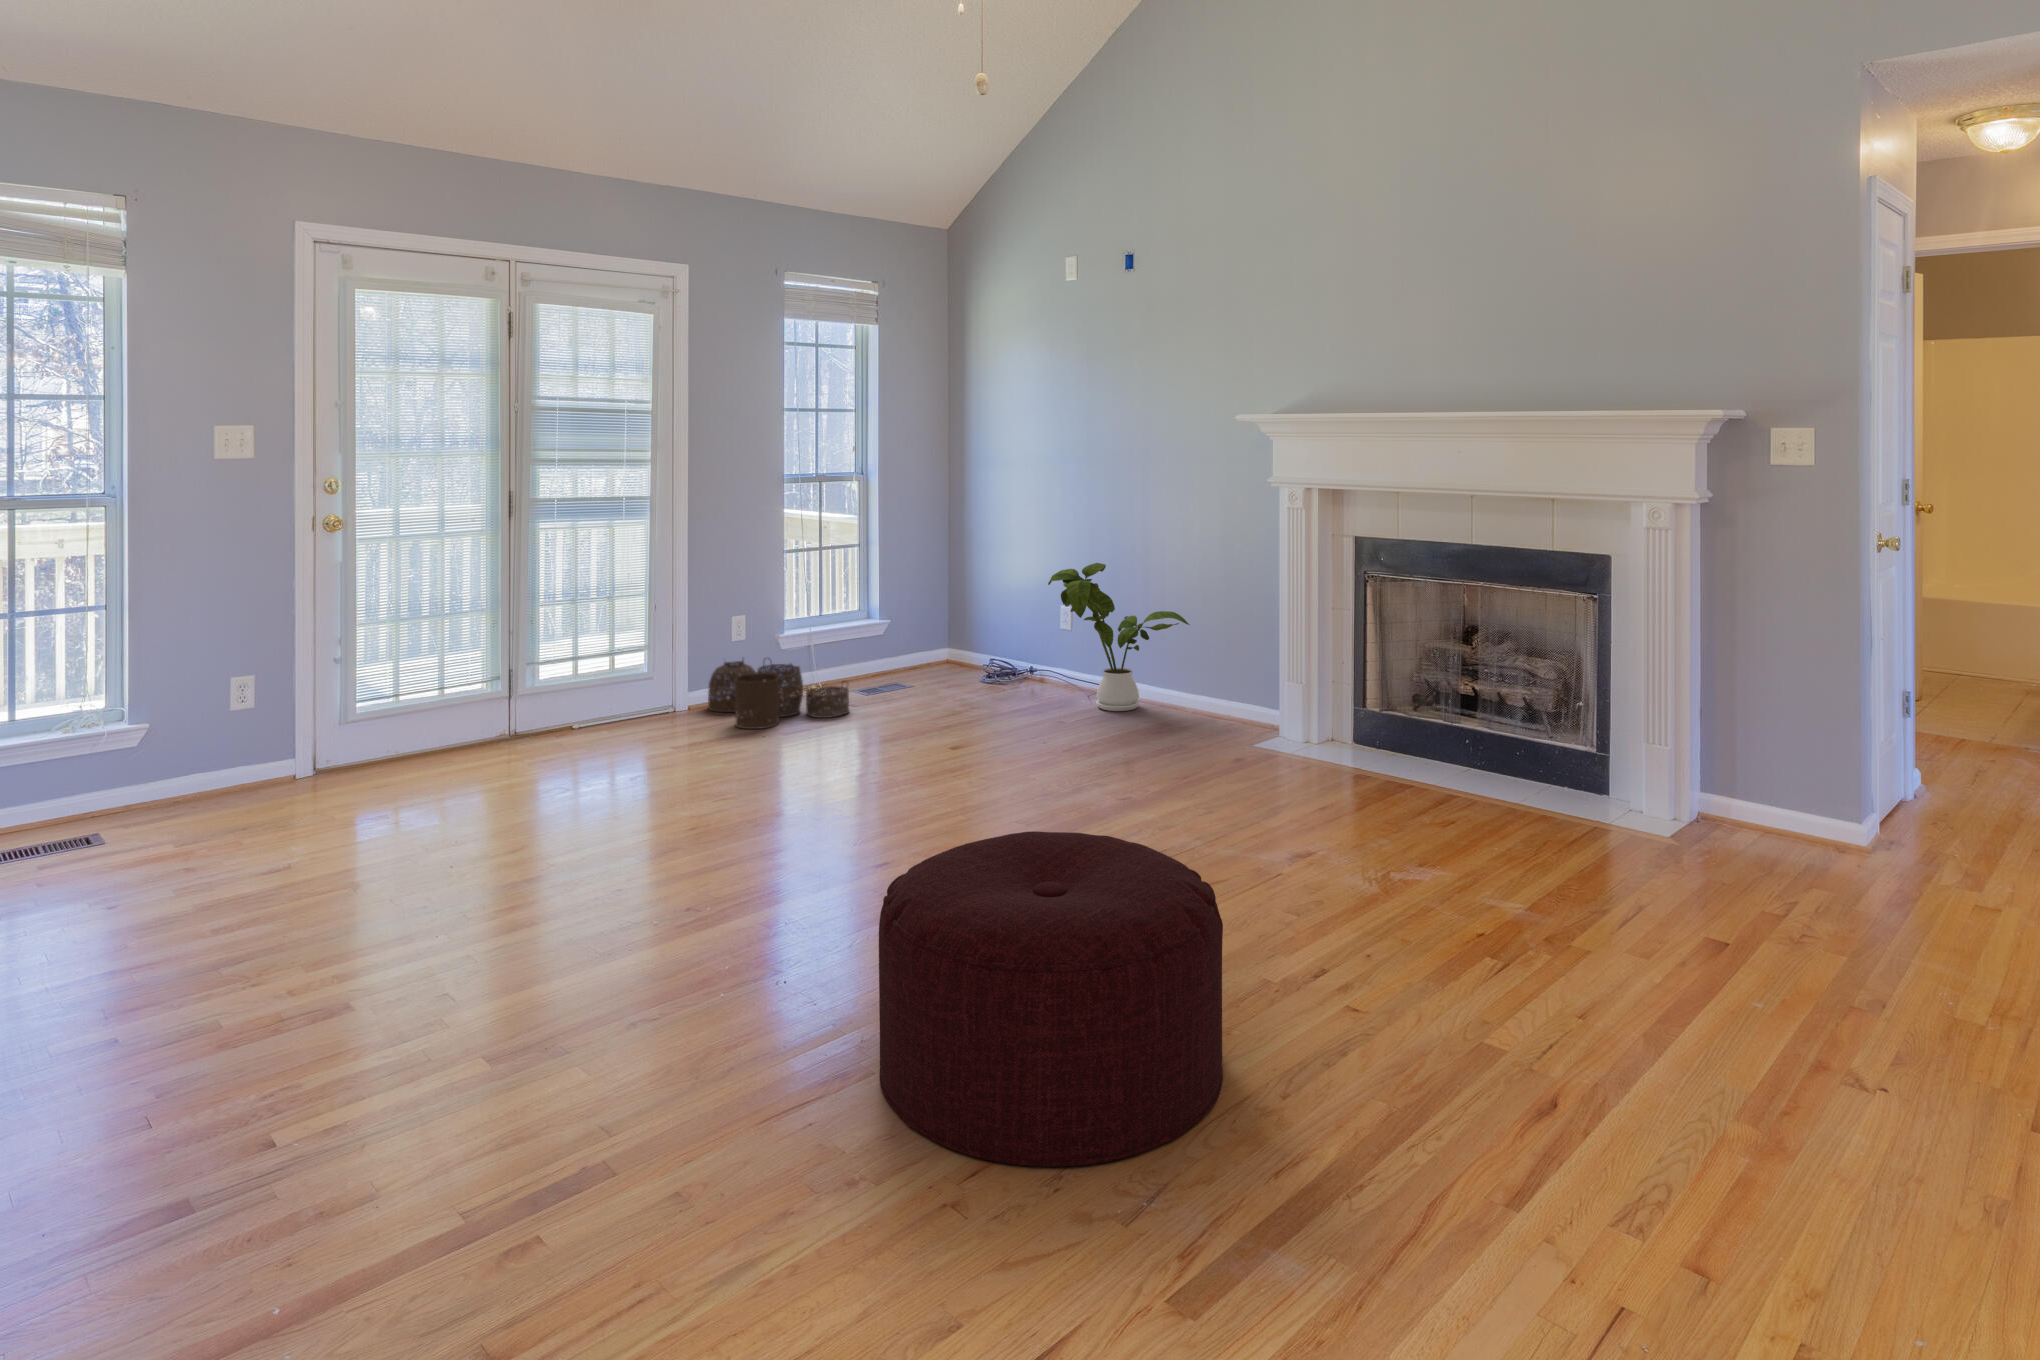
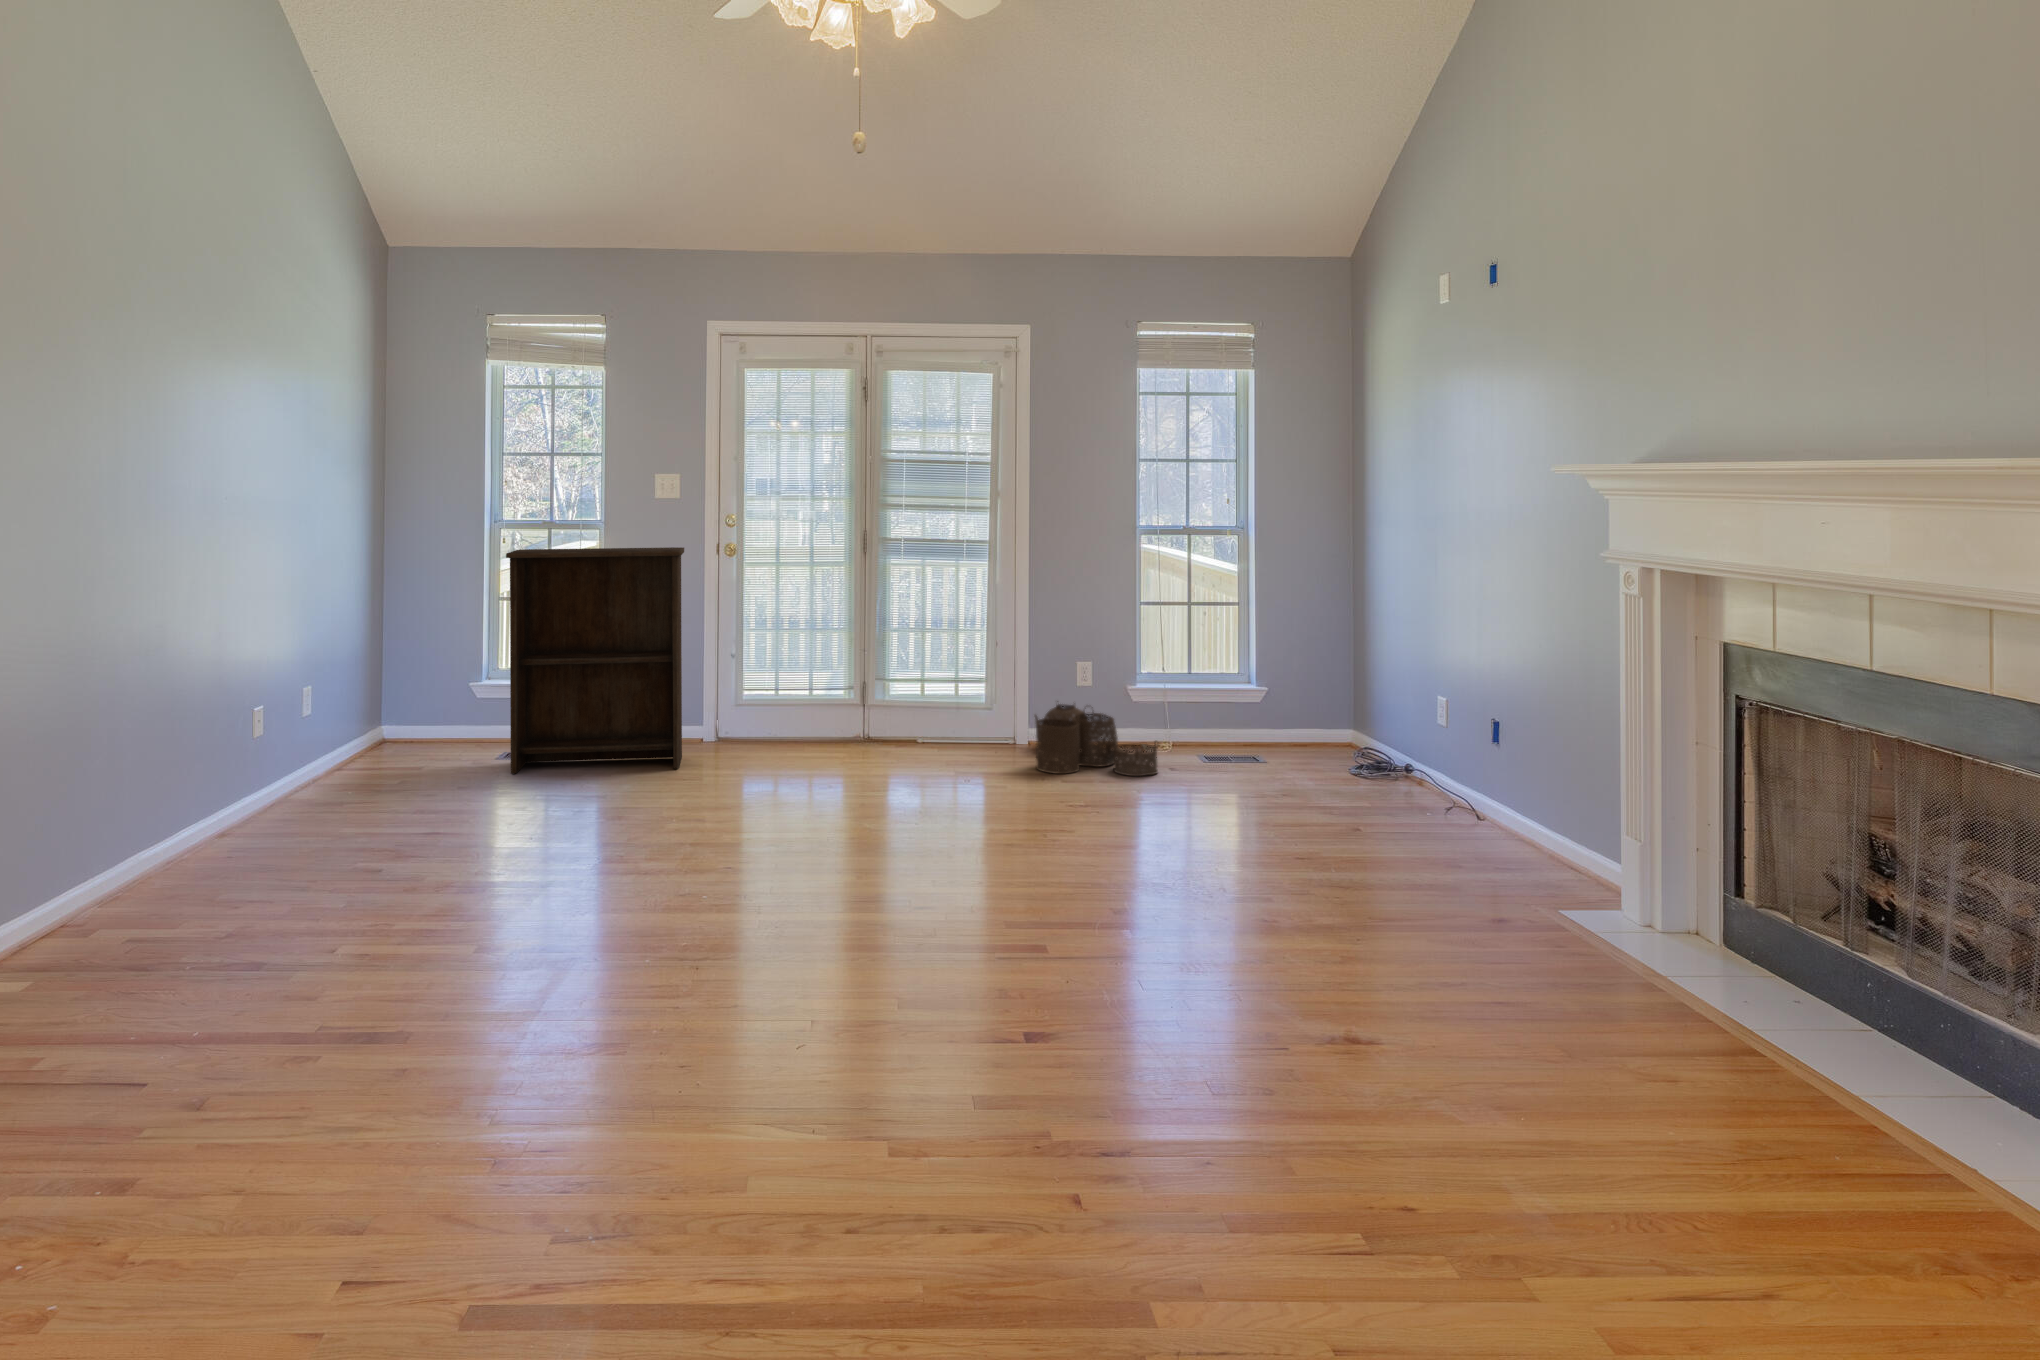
bookshelf: none [16,521,322,868] -> present [506,547,684,773]
house plant: present [1048,563,1189,711] -> none [1360,645,1545,836]
ottoman: present [879,831,1223,1166] -> none [568,903,925,1267]

